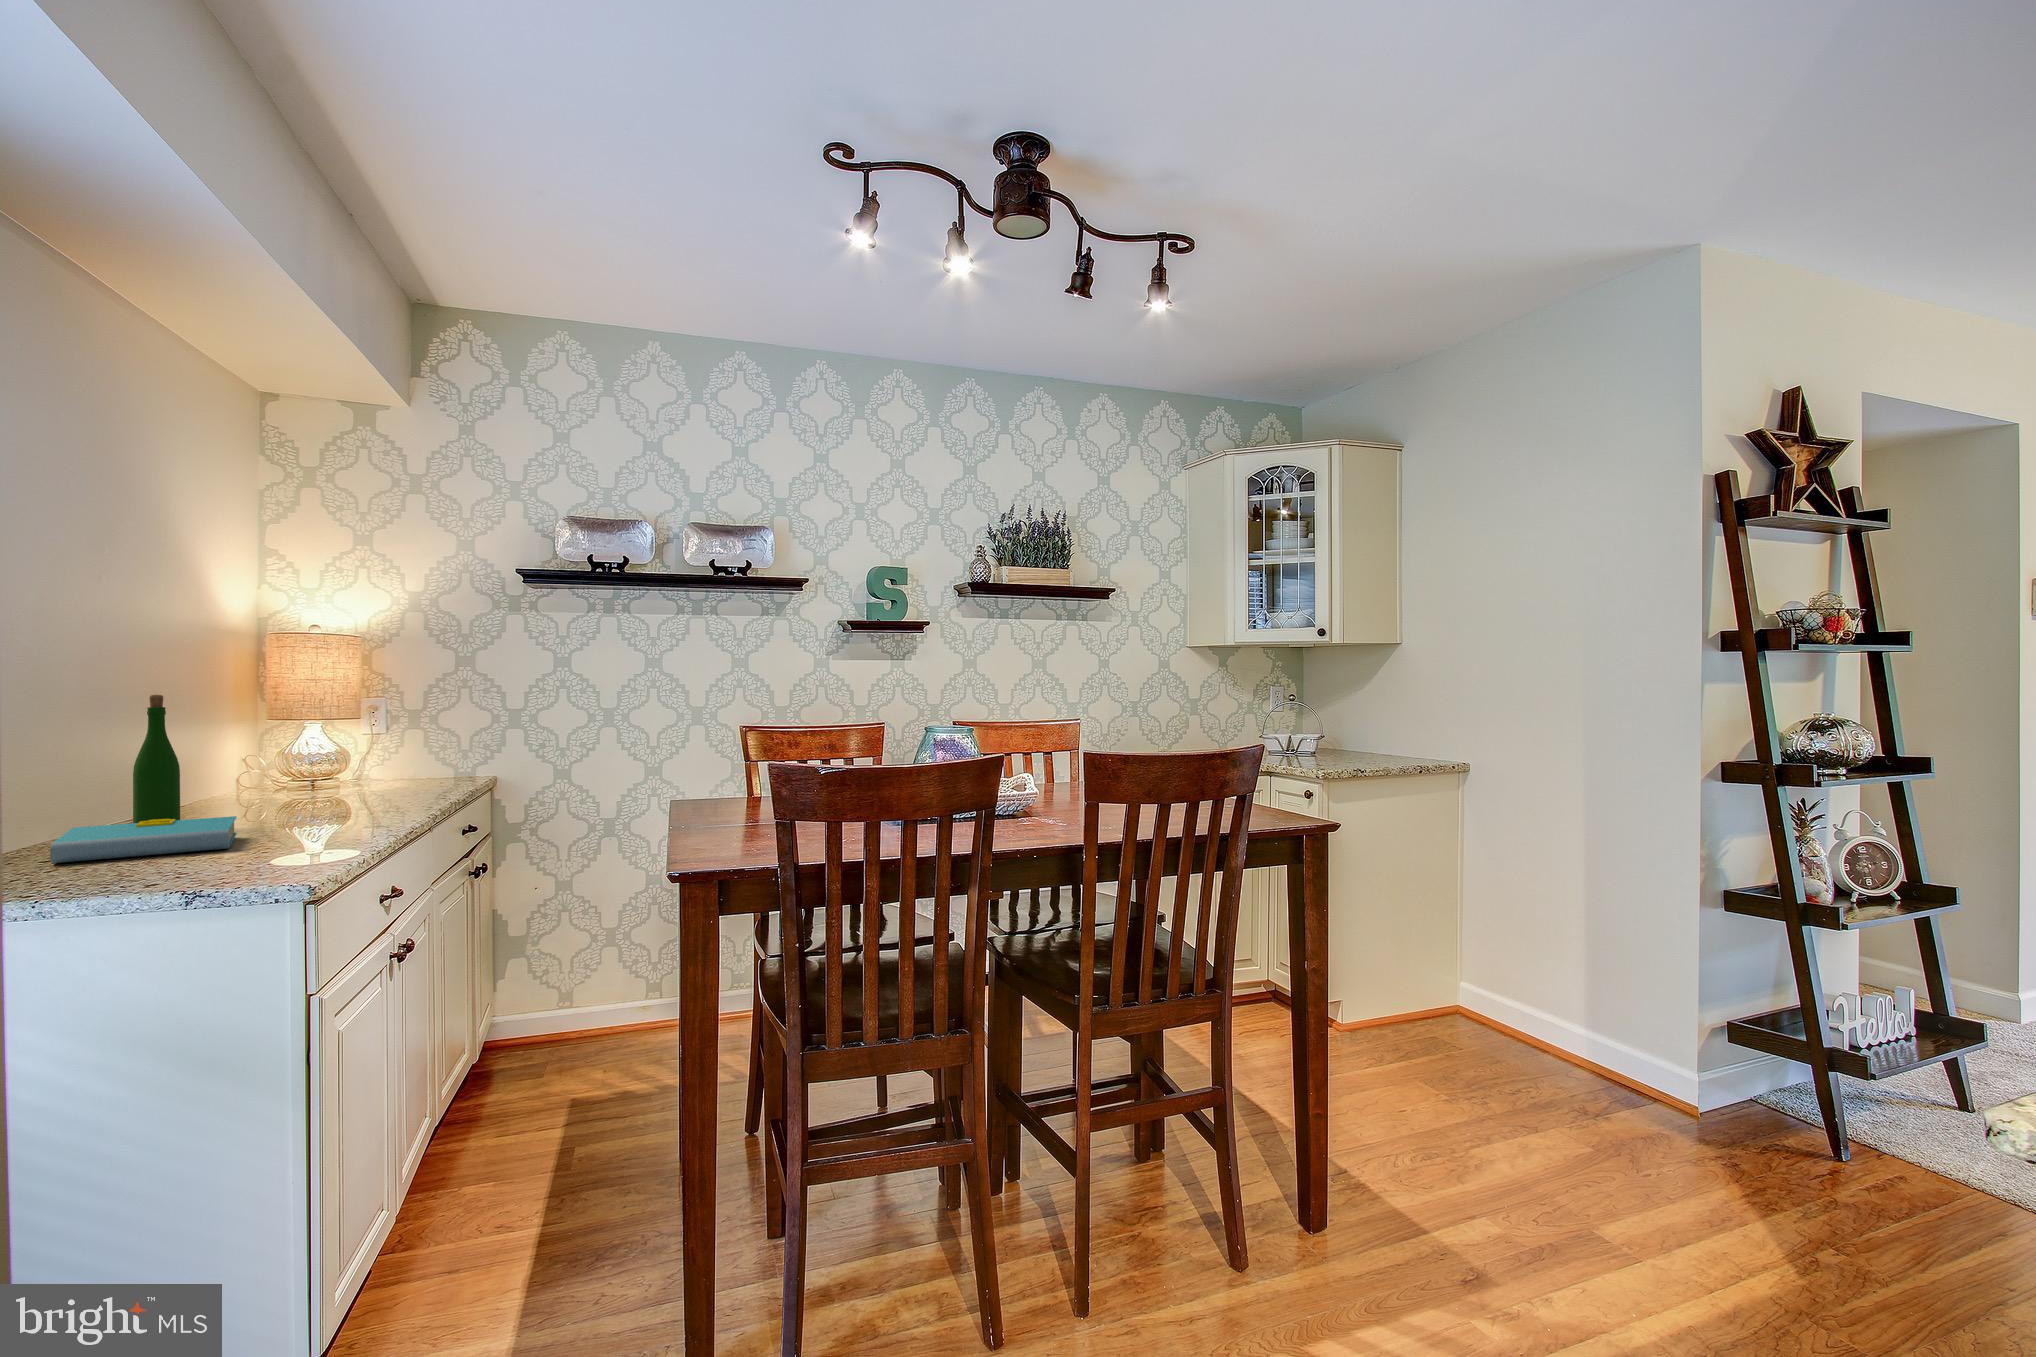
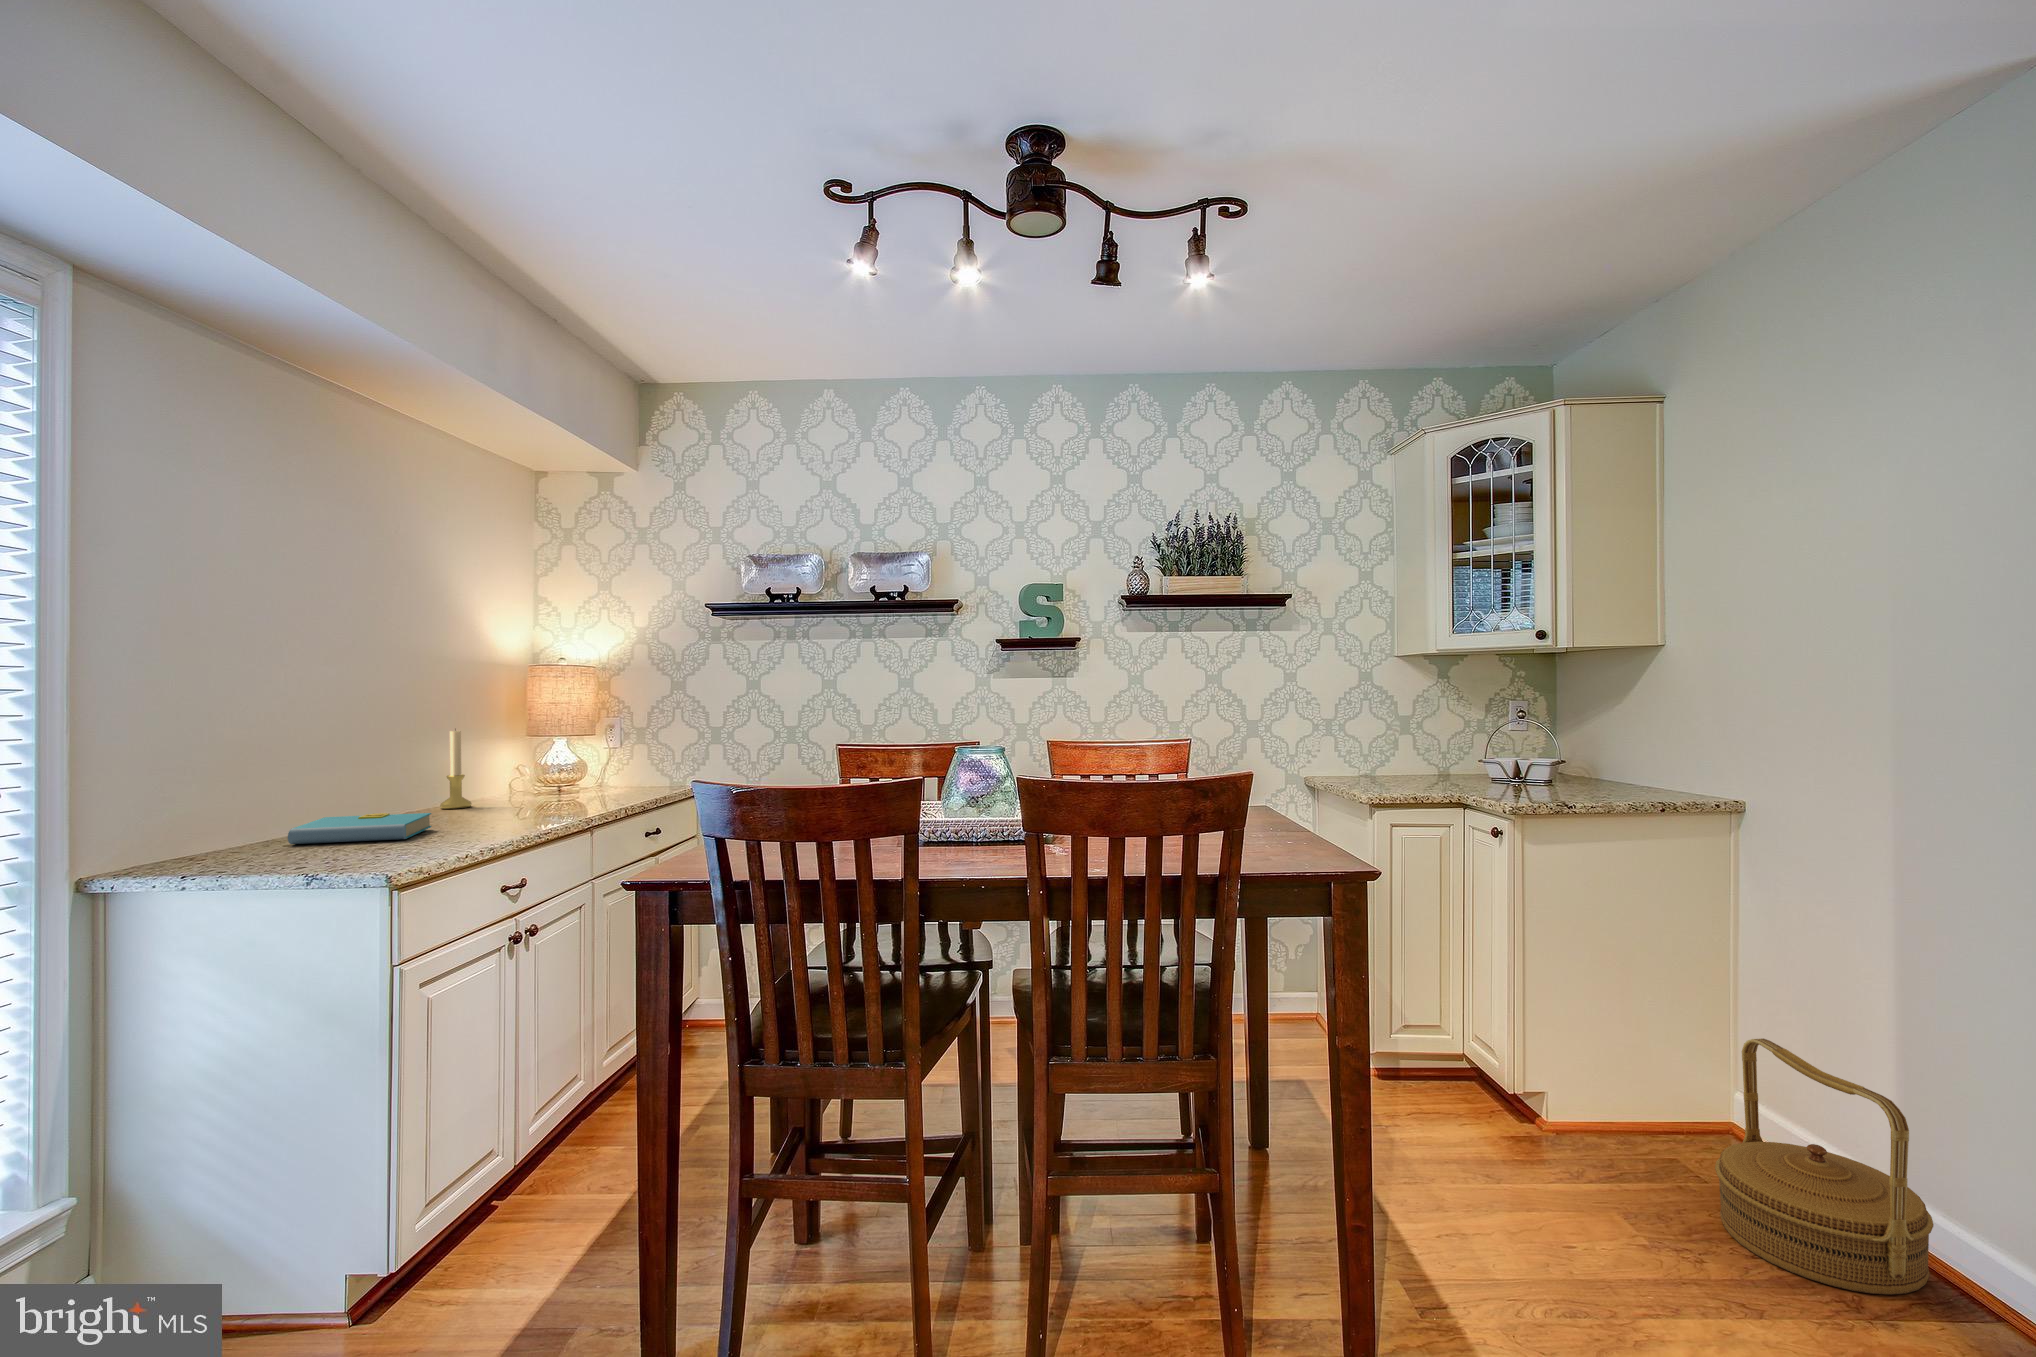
wine bottle: present [133,695,180,823] -> none [382,716,413,823]
candle holder: none [182,711,228,815] -> present [440,729,472,809]
woven basket: none [1475,936,1612,1103] -> present [1715,1038,1934,1295]

